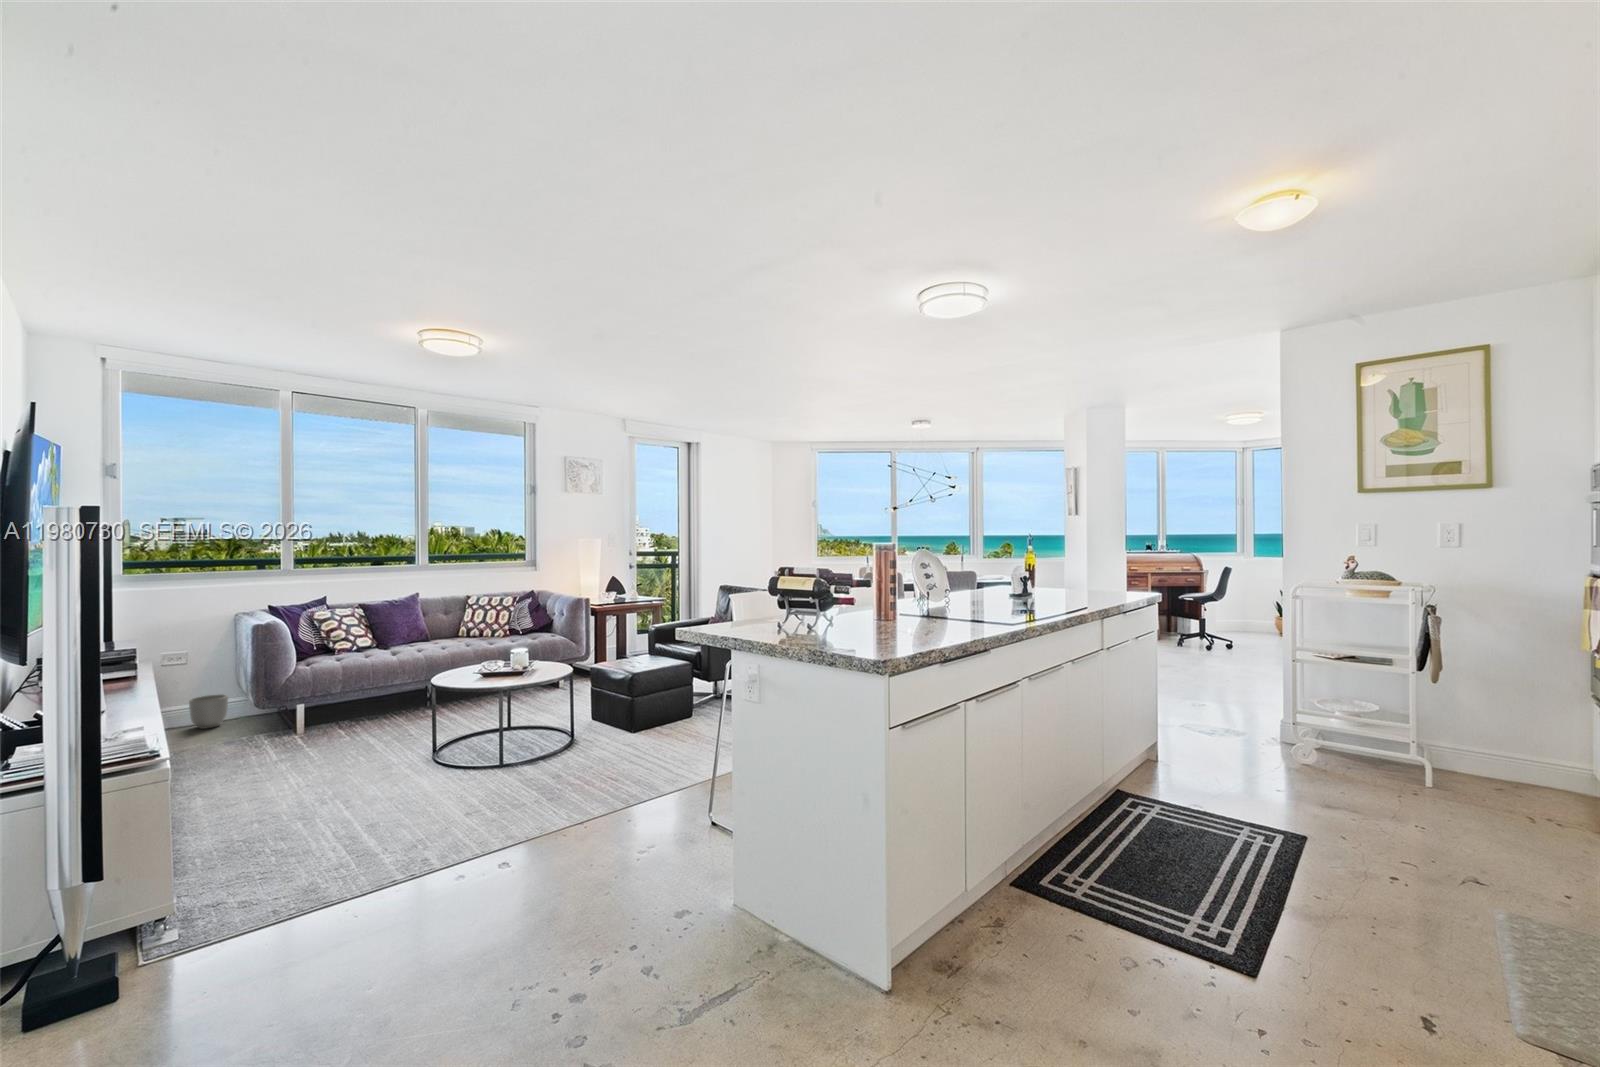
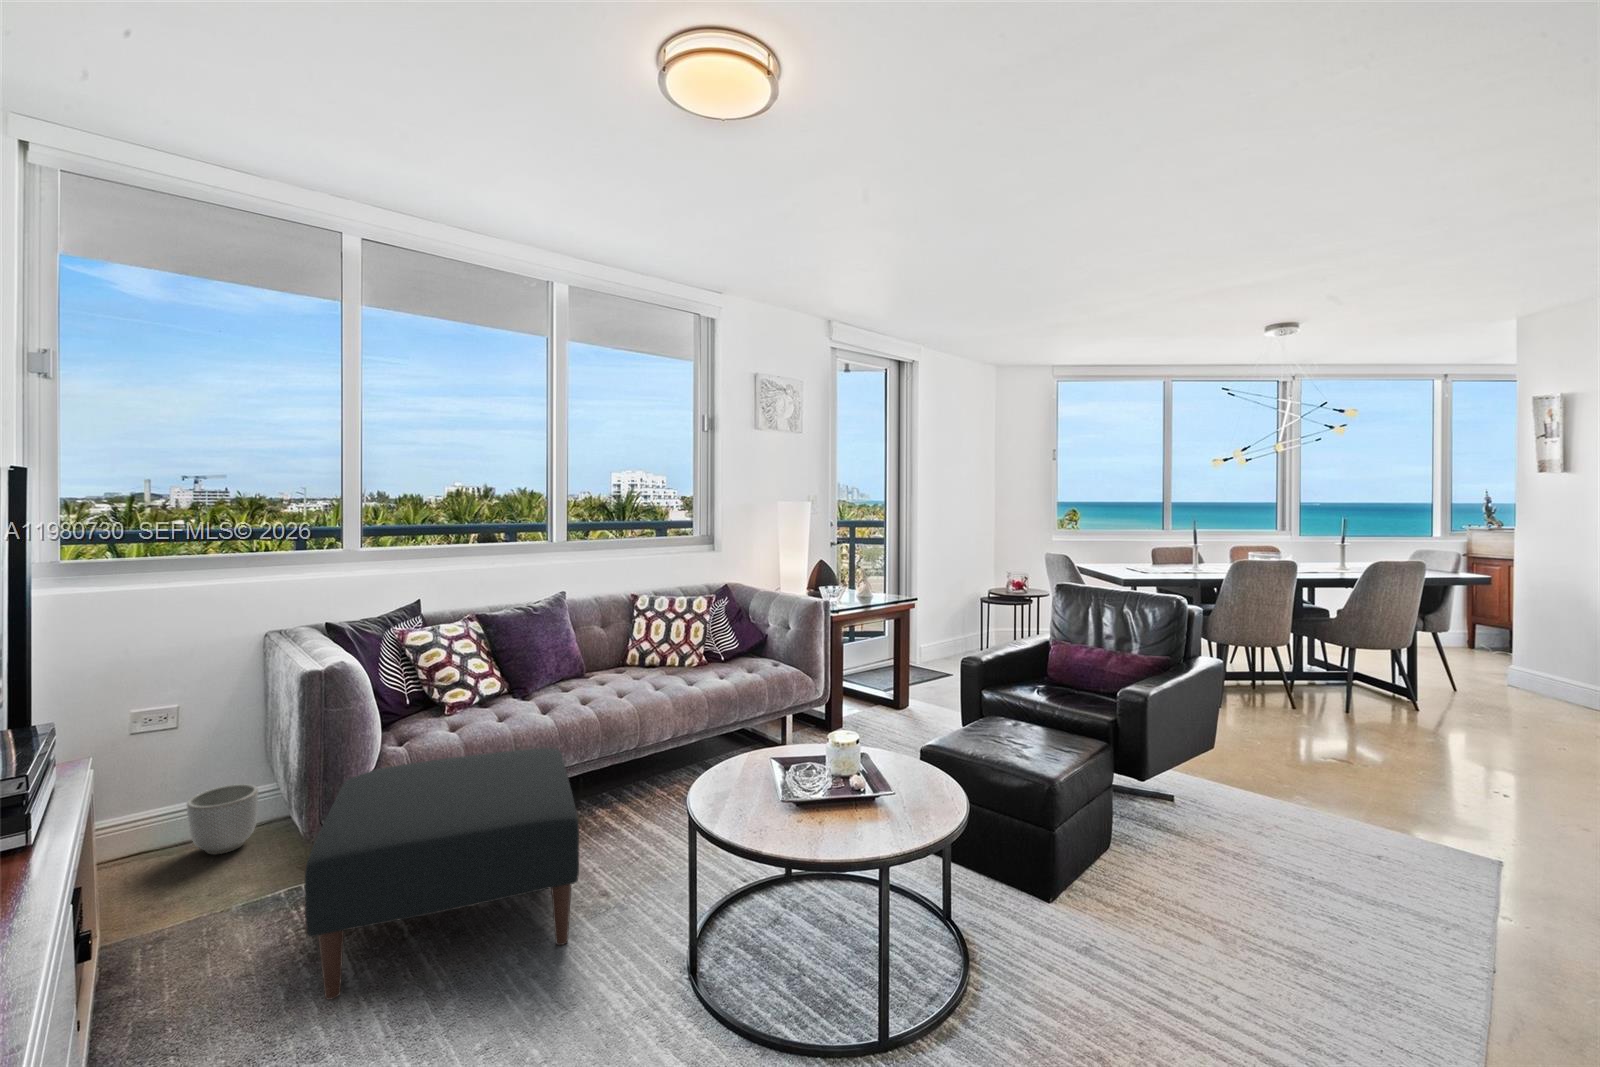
ottoman: none [252,667,395,761] -> present [305,748,579,1000]

